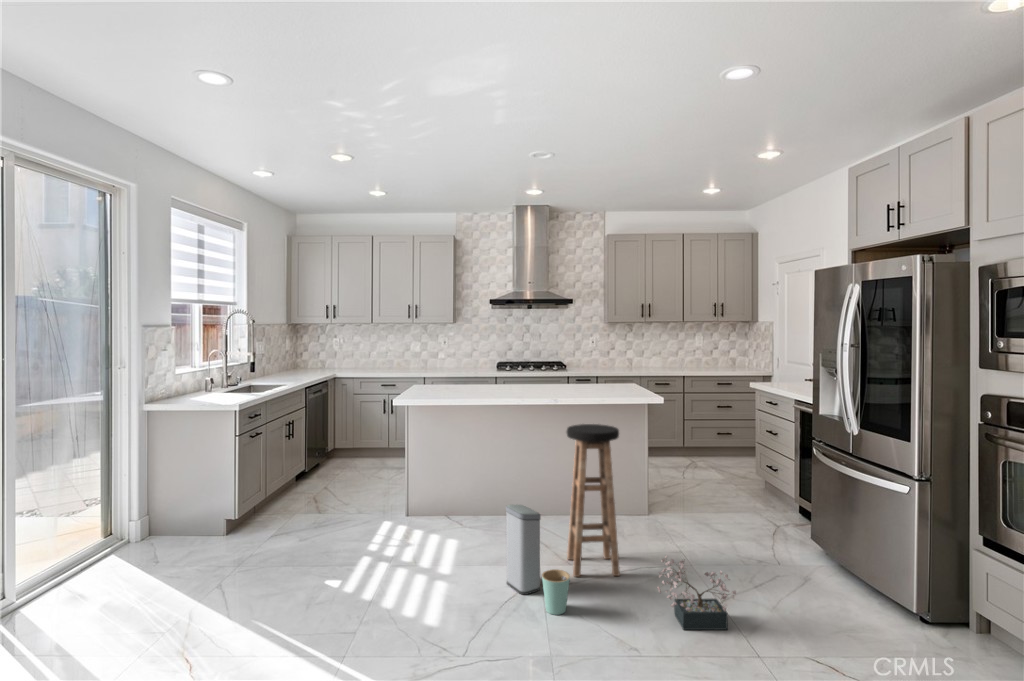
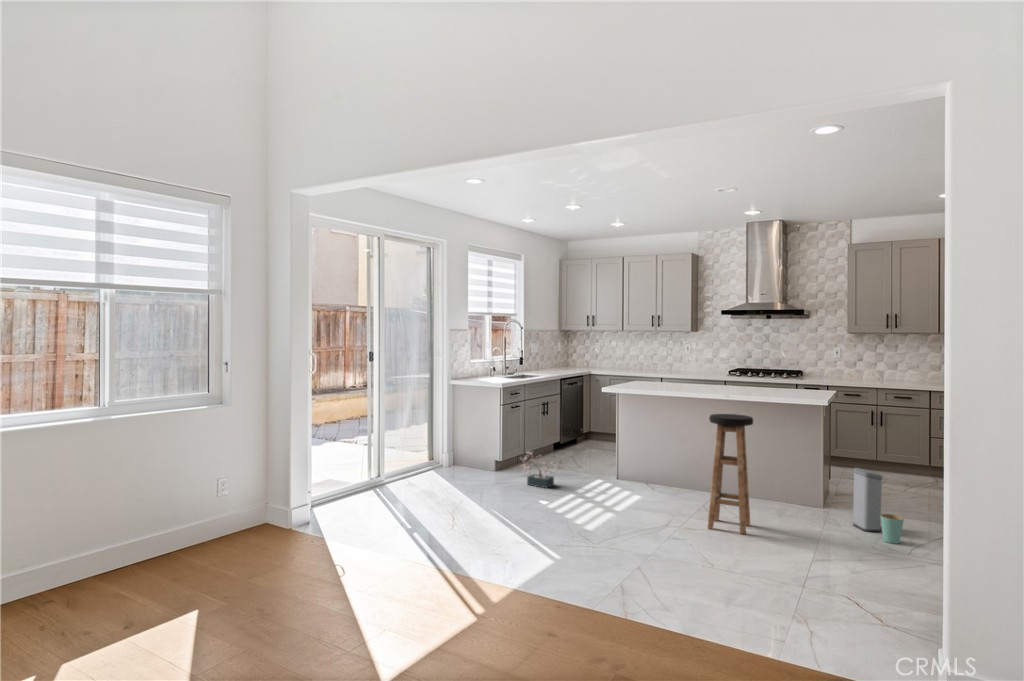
trash can: present [506,505,570,615] -> present [853,468,904,544]
decorative plant: present [658,556,736,630] -> present [522,452,554,488]

